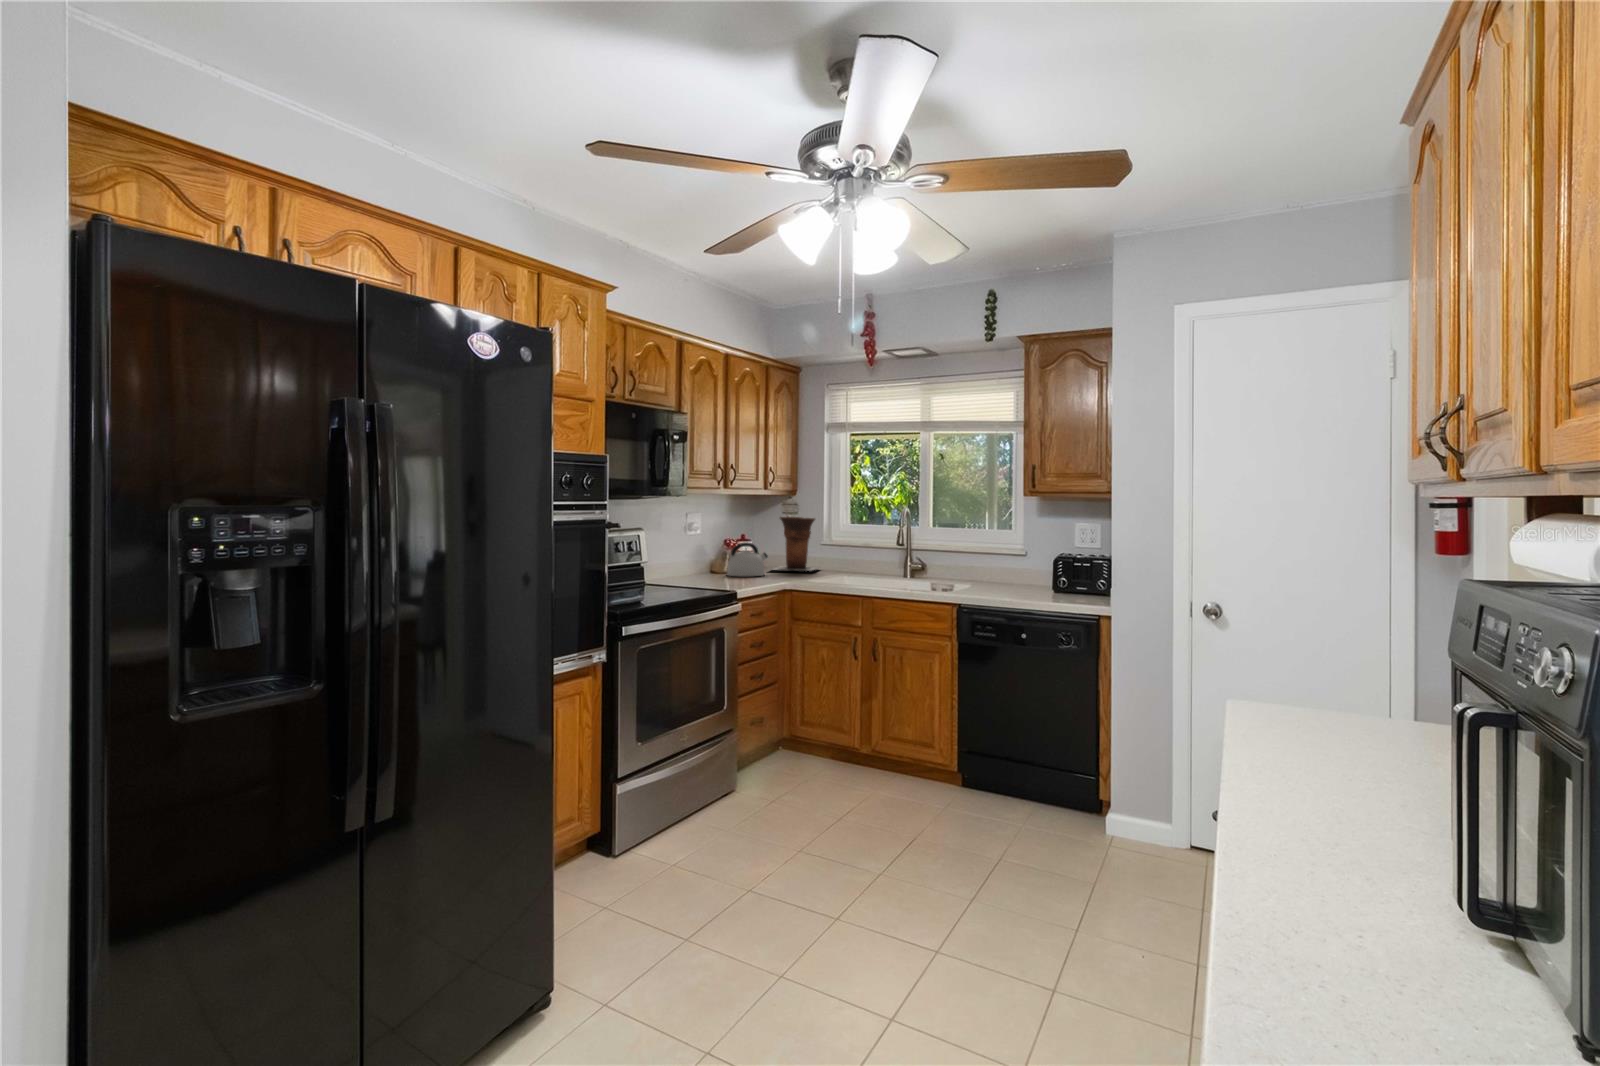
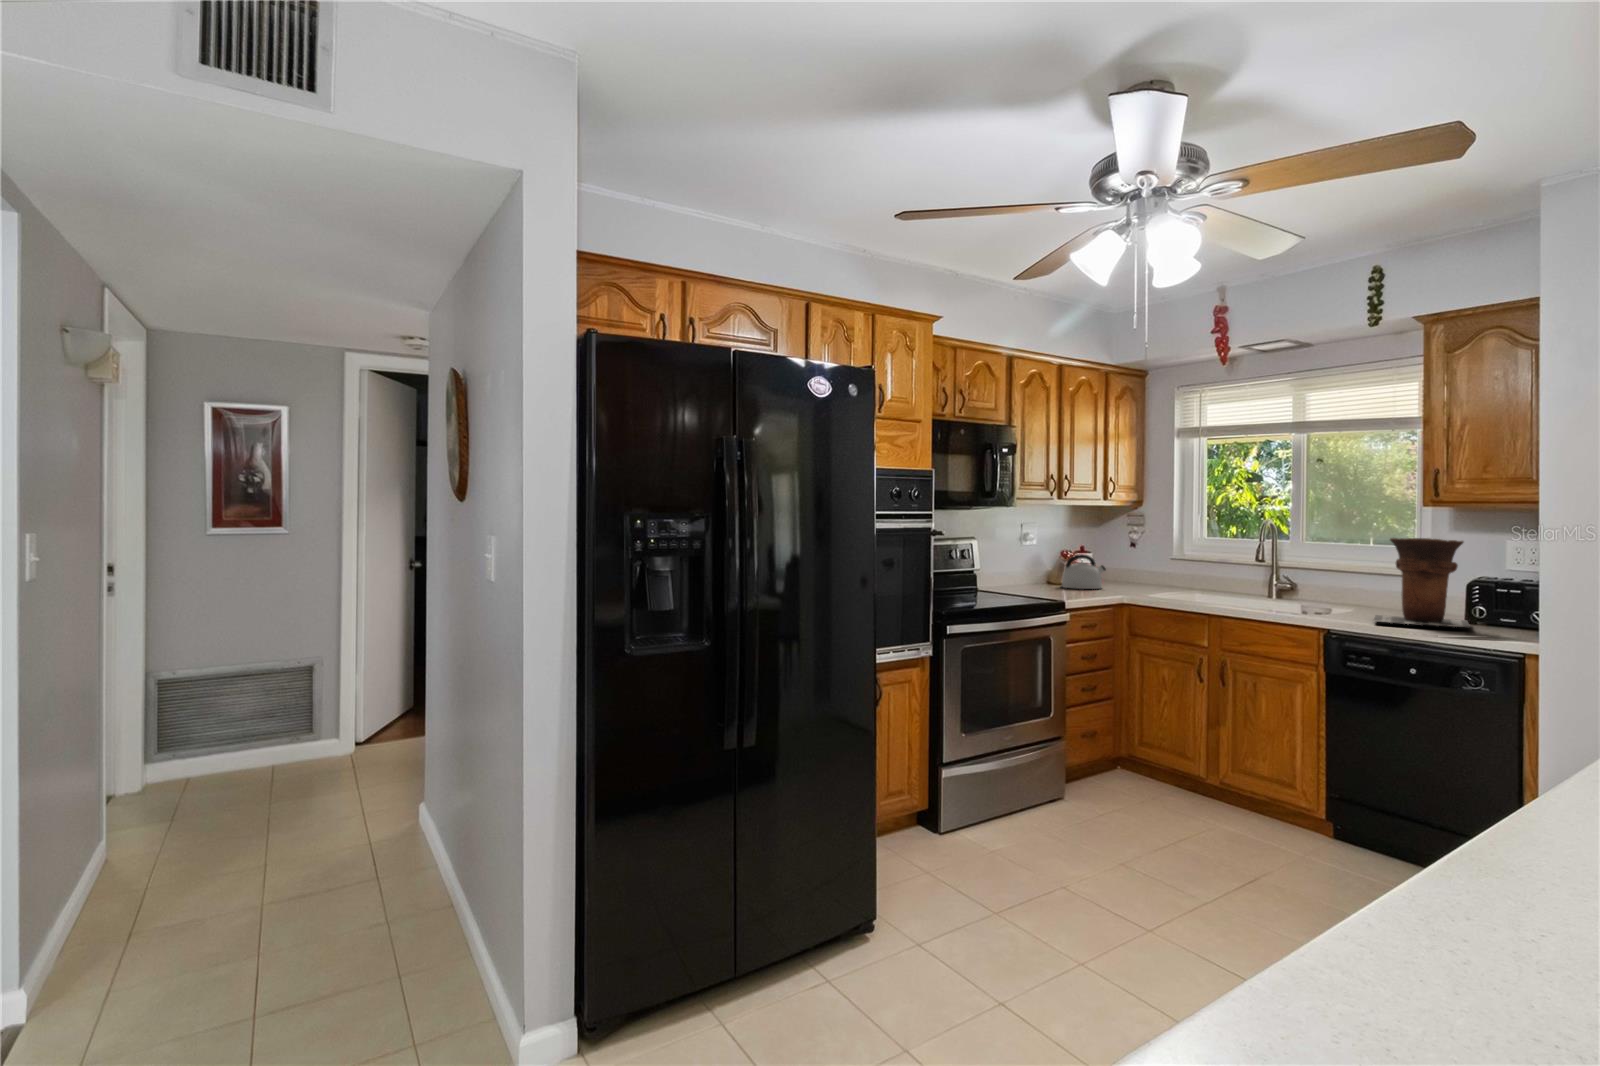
vase: present [771,516,818,571] -> present [1373,538,1470,627]

